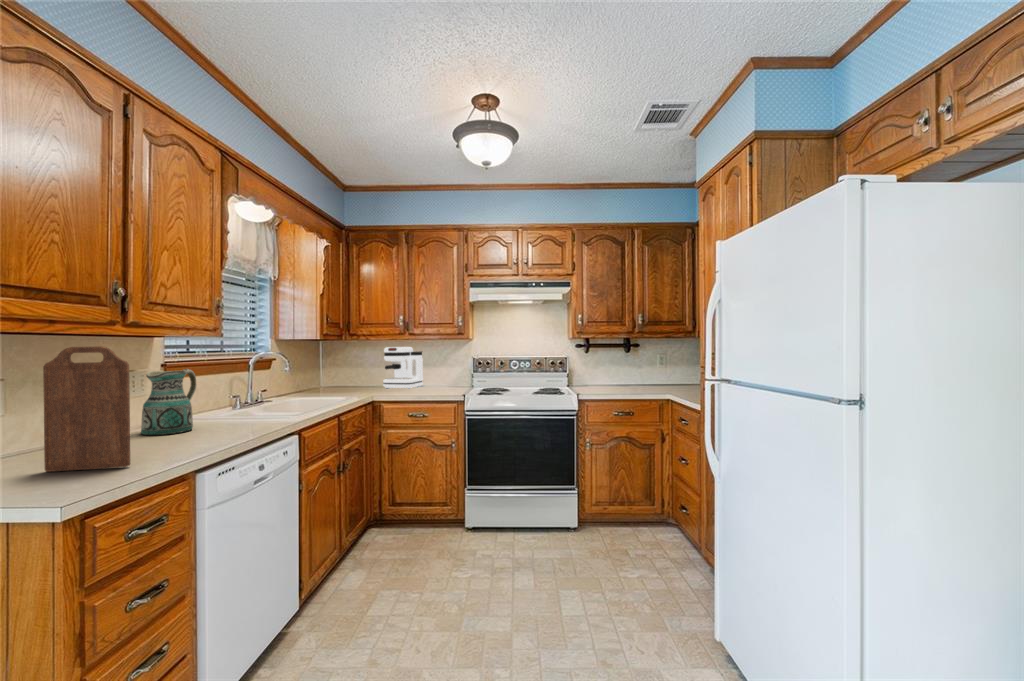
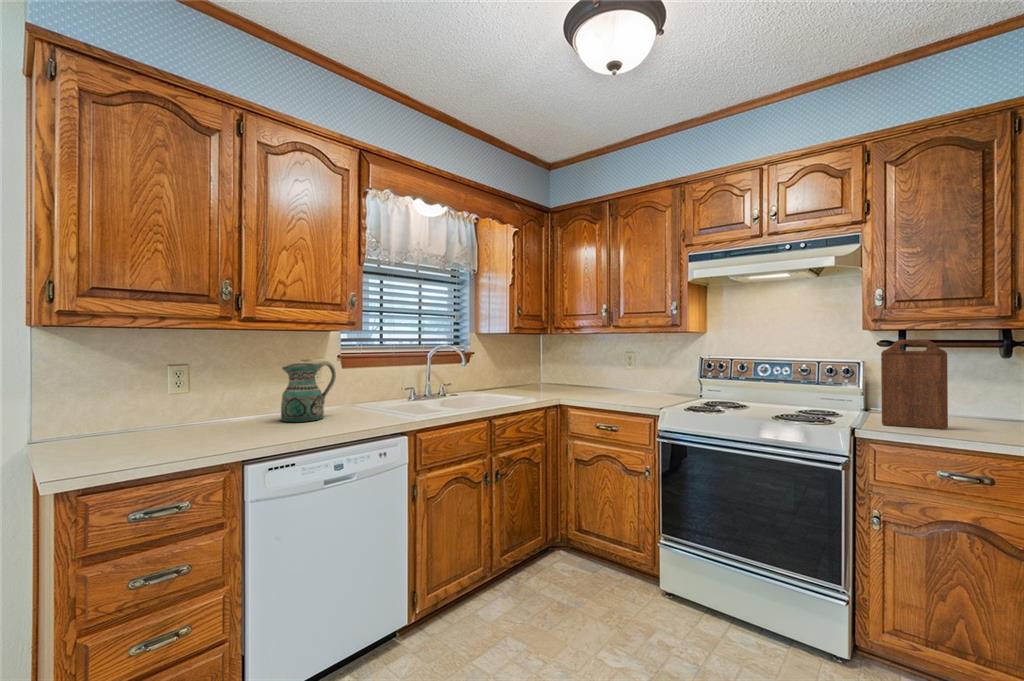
cutting board: present [43,346,130,472] -> present [881,340,948,429]
coffee maker: present [383,347,423,389] -> none [589,342,642,393]

